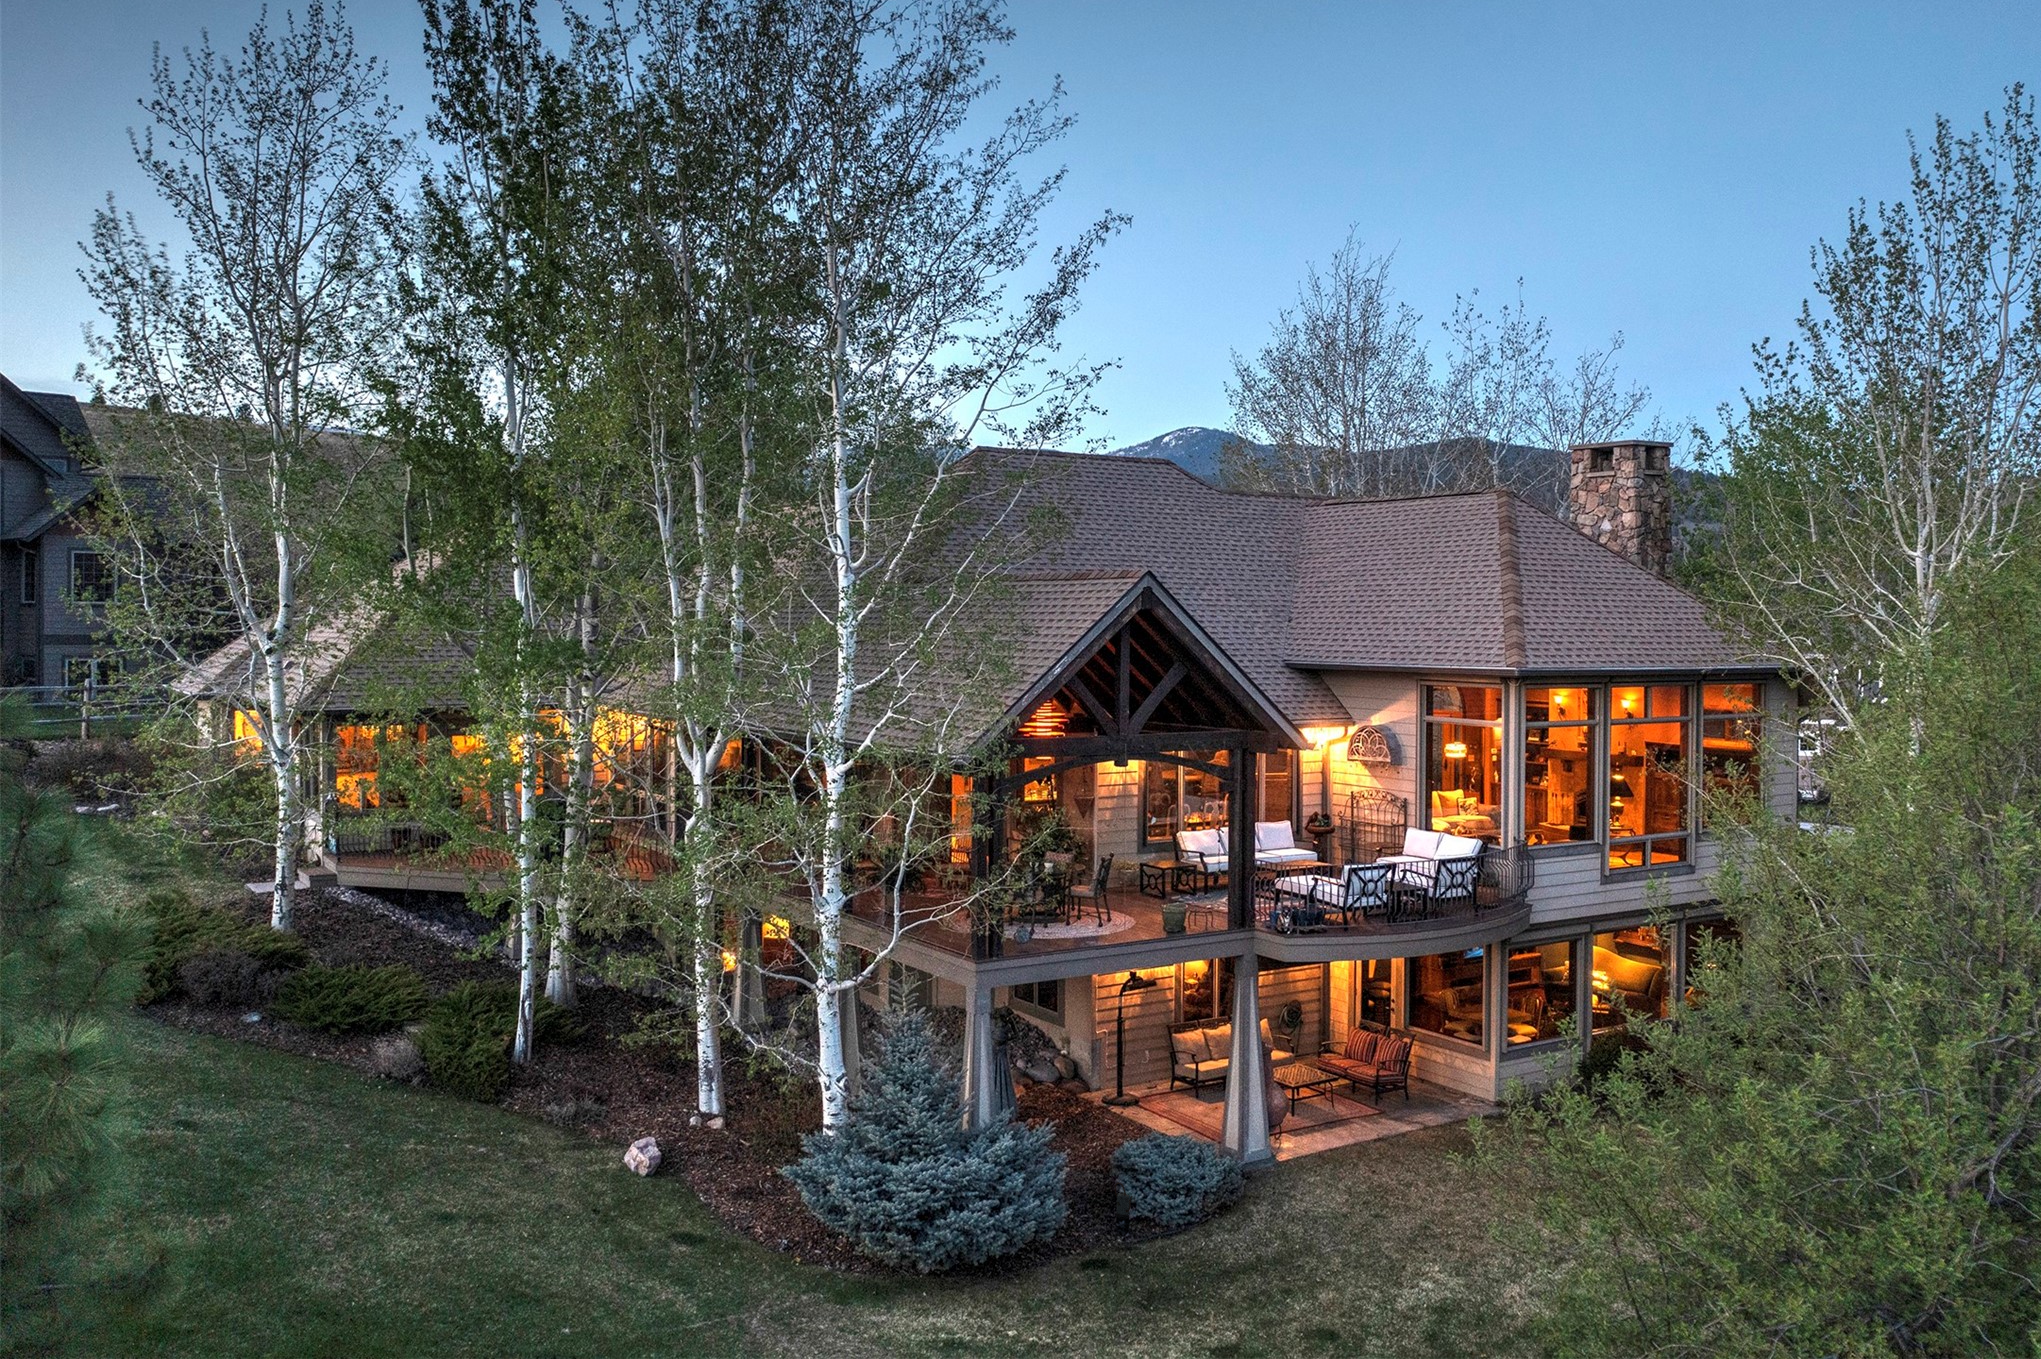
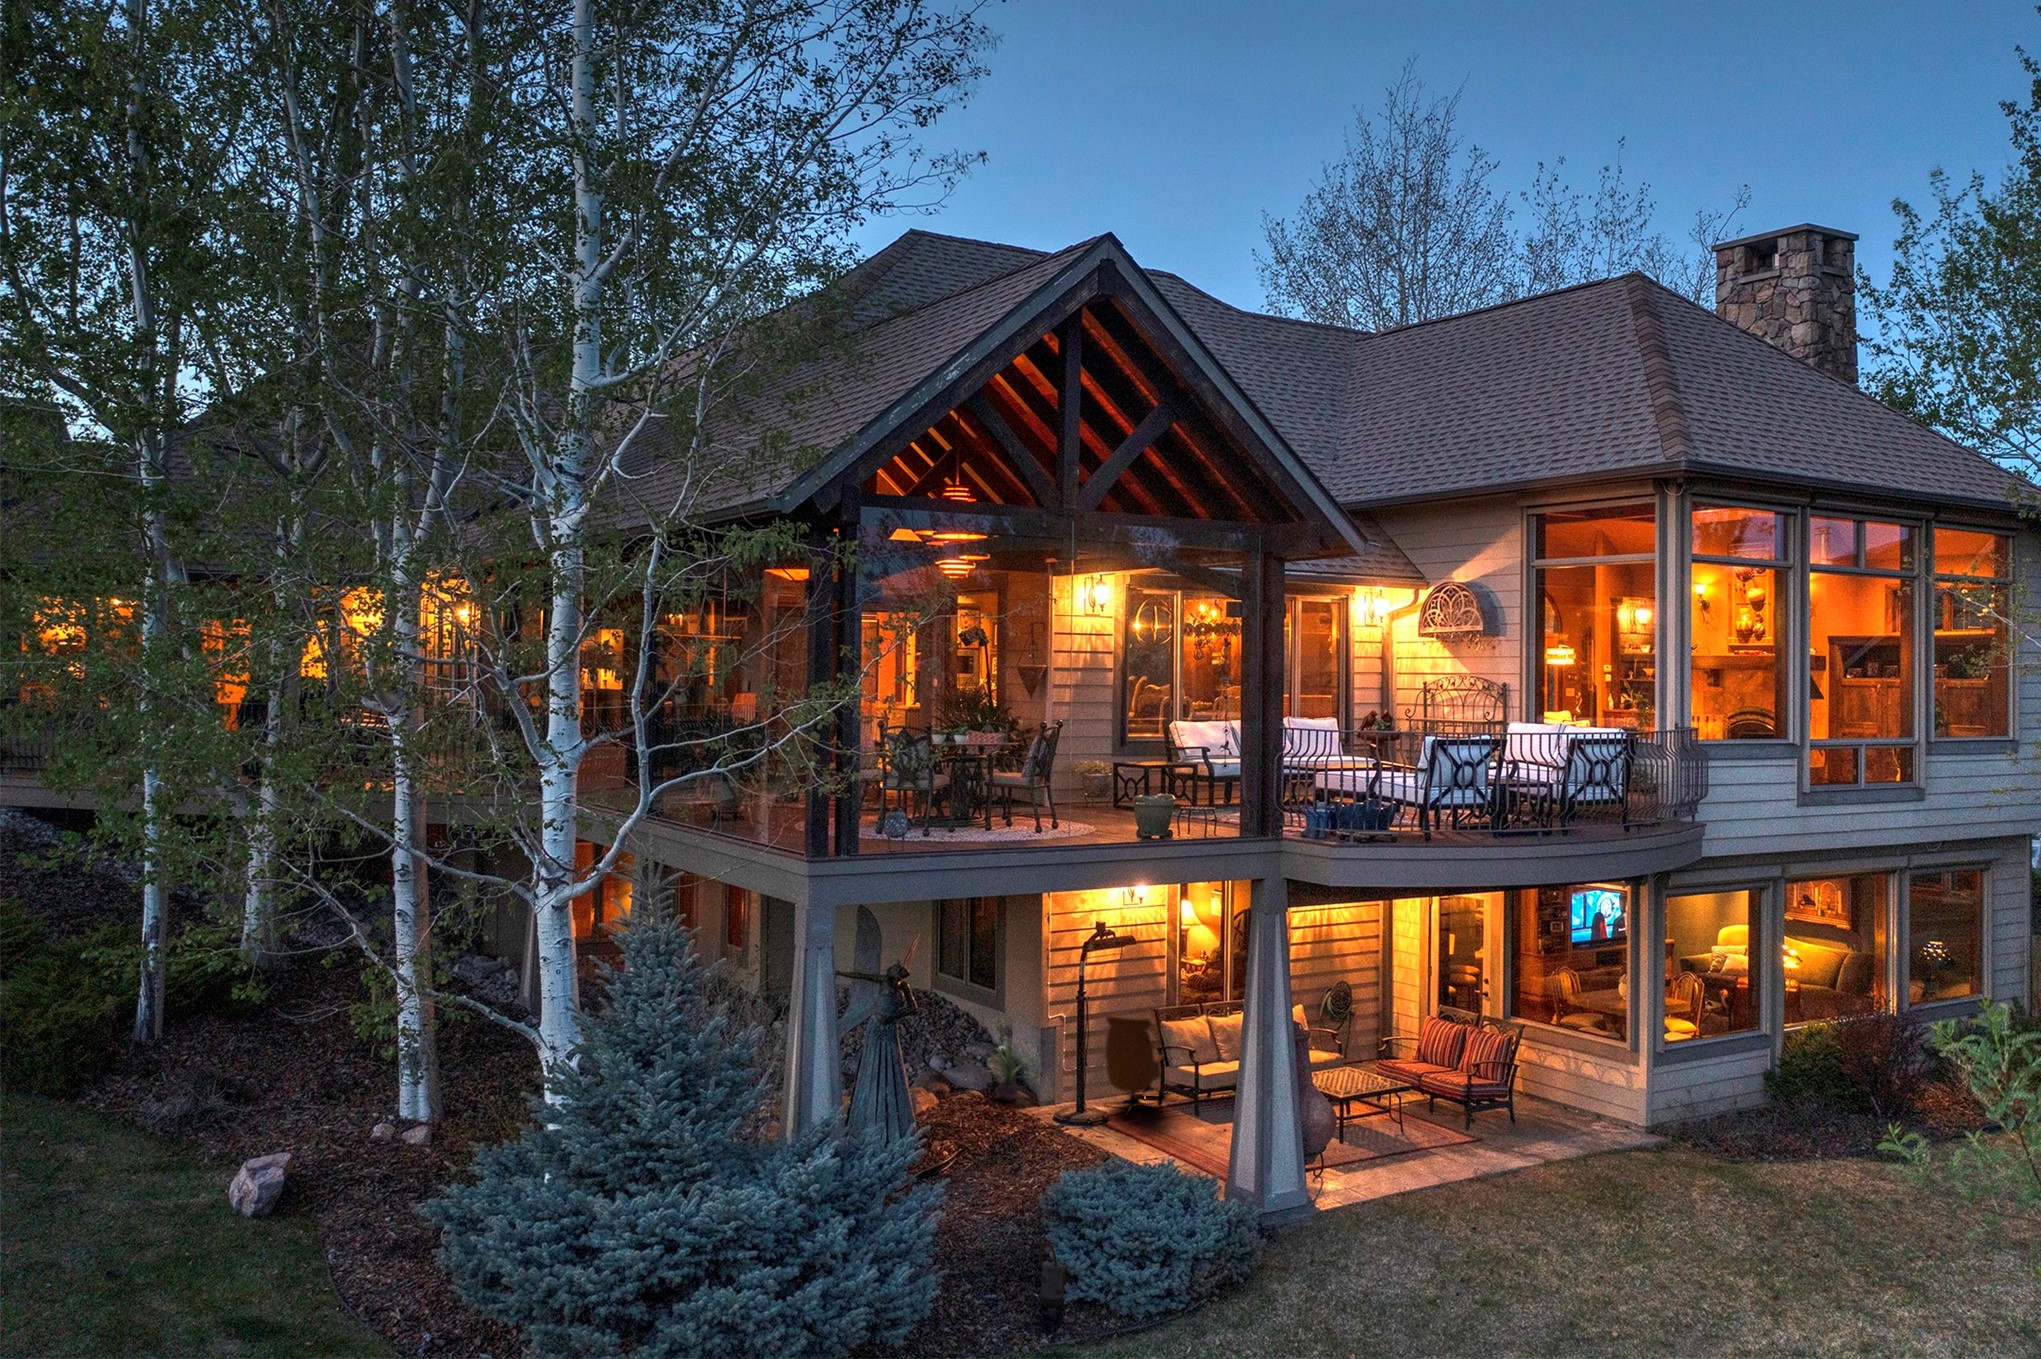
lounge chair: none [1134,1033,1177,1101] -> present [1104,1015,1163,1116]
decorative plant: none [1052,1049,1090,1090] -> present [996,1041,1035,1101]

